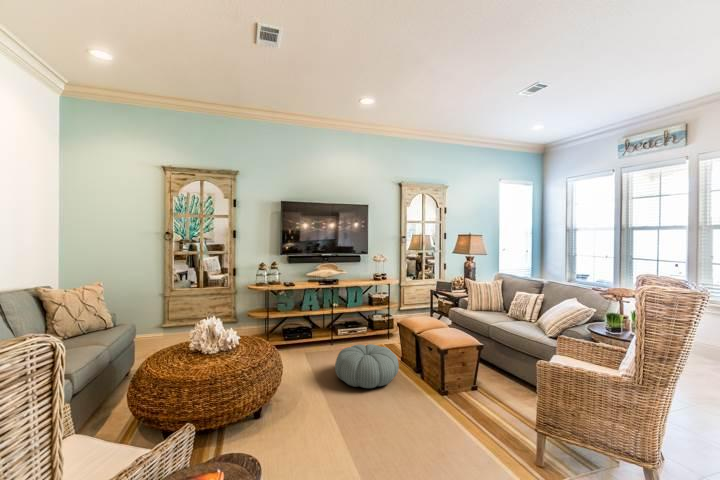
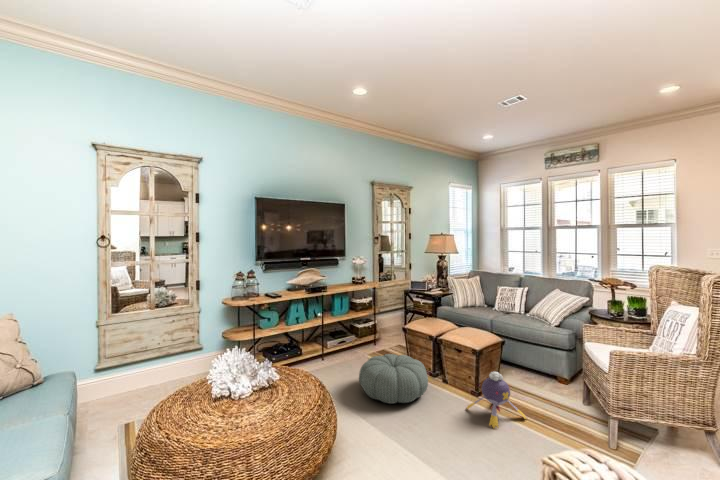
plush toy: none [417,370,471,424] -> present [467,372,526,428]

